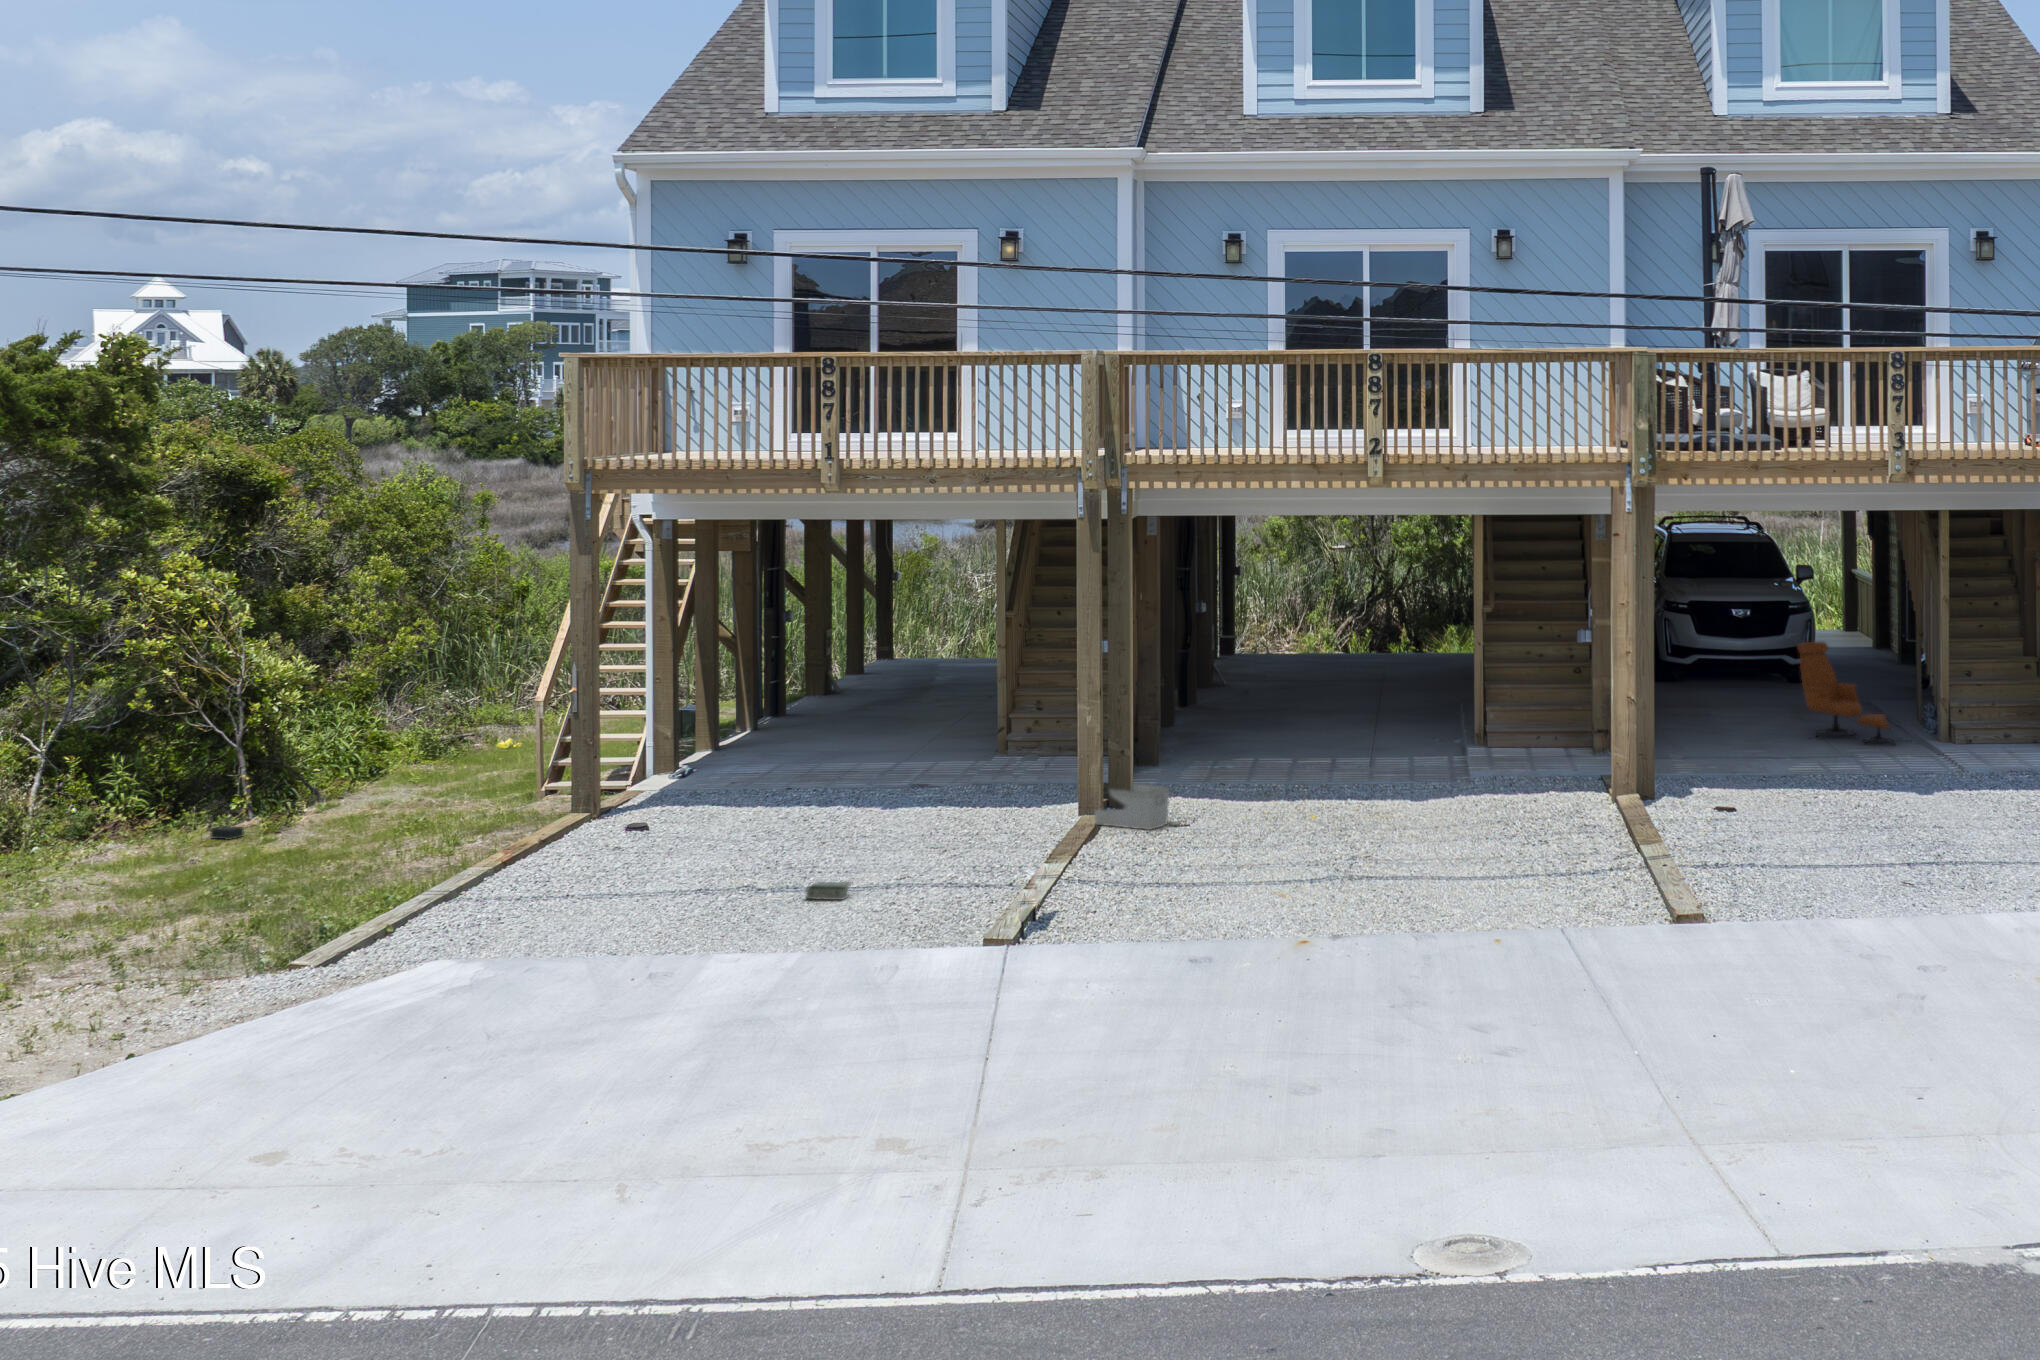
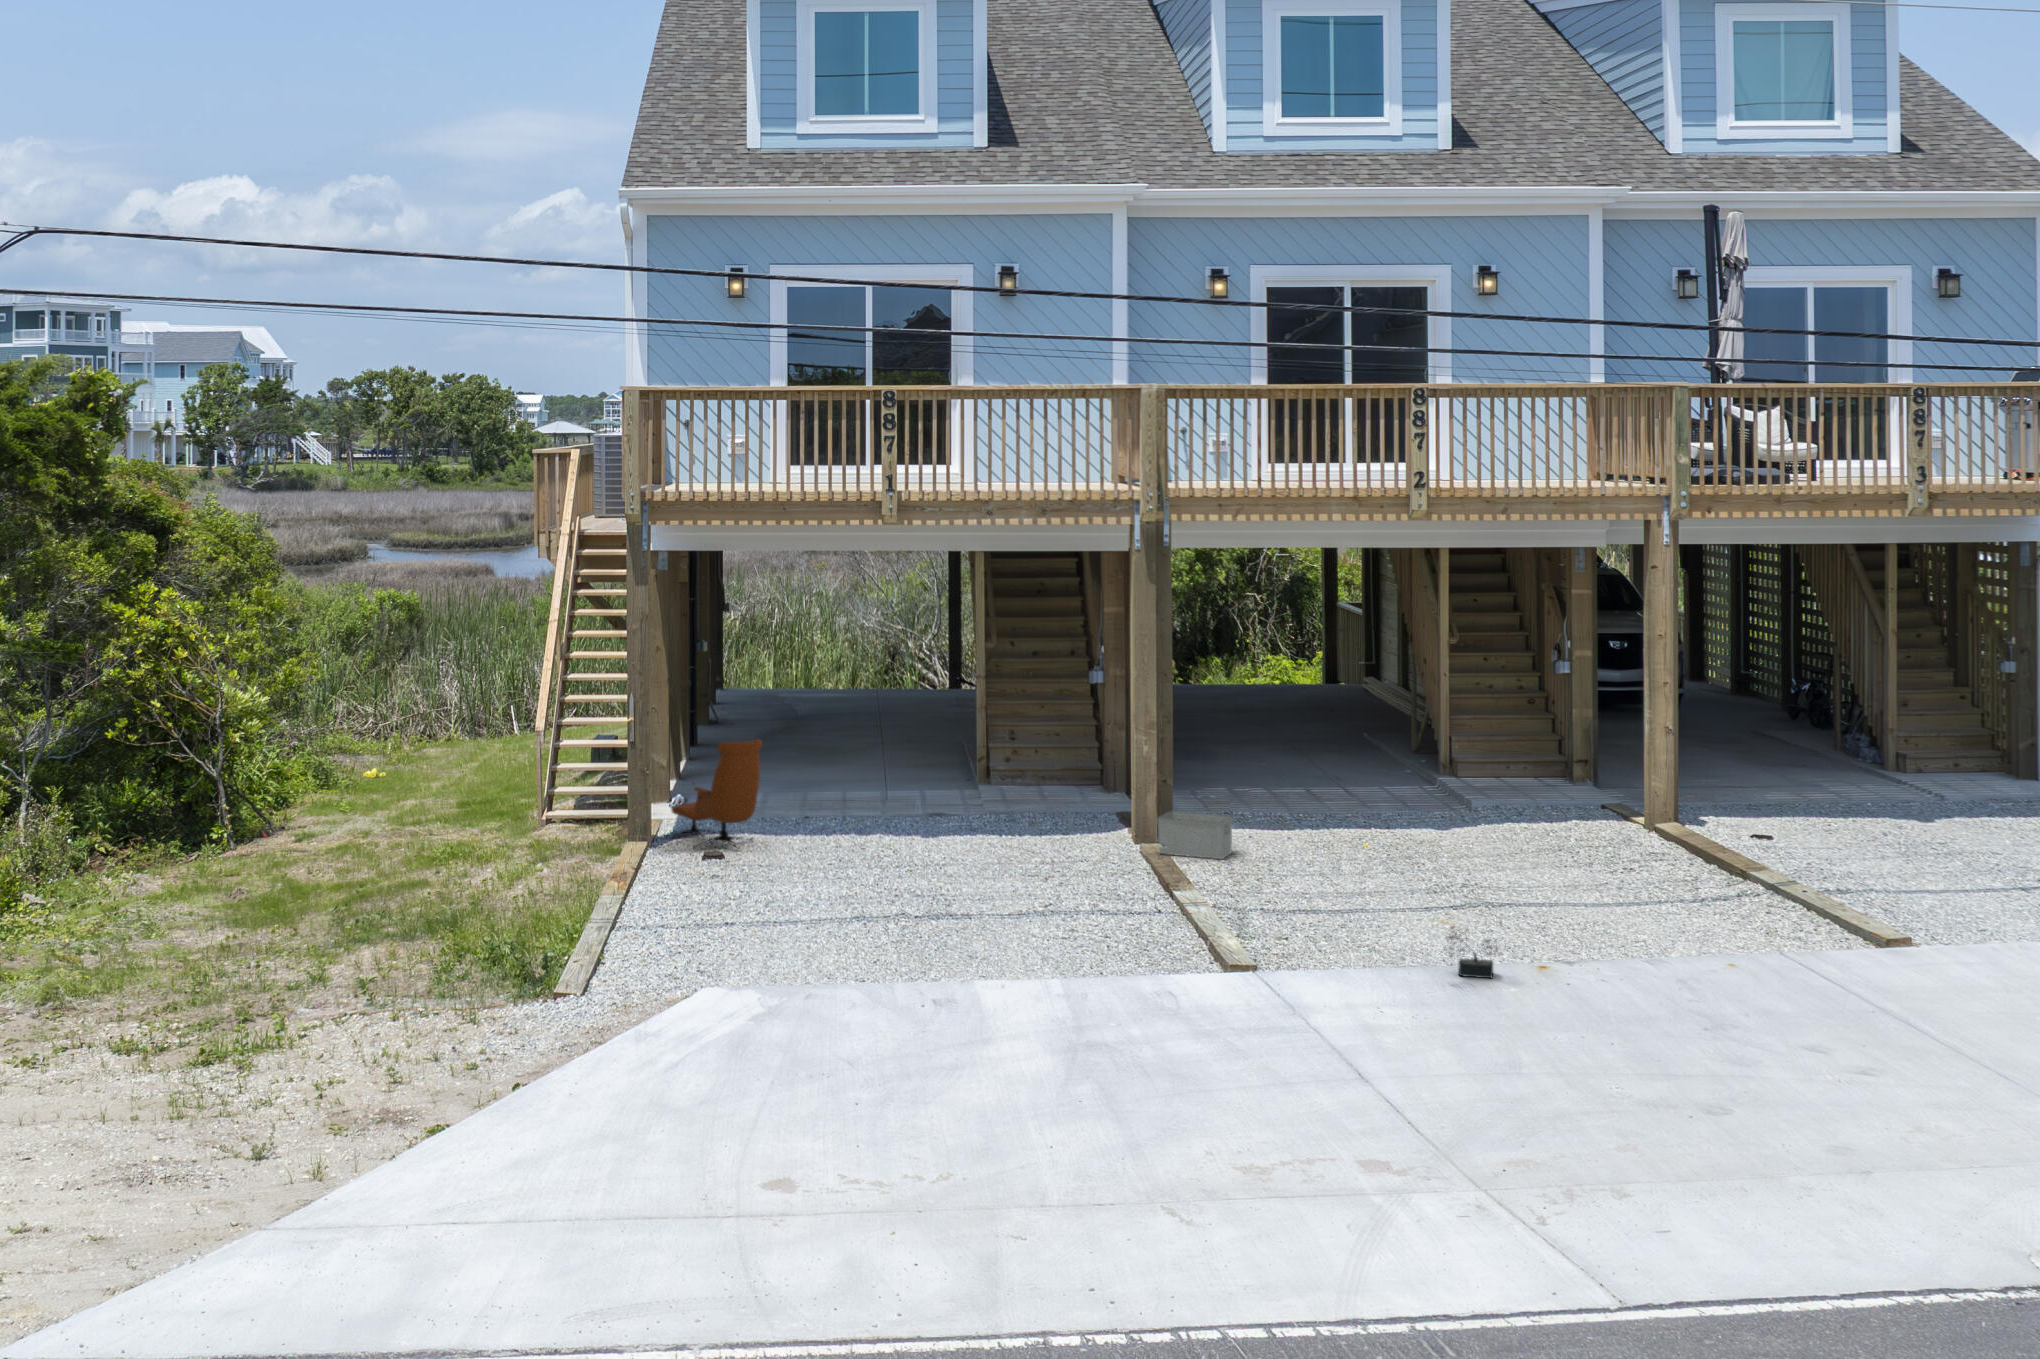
lounge chair: present [1798,642,1892,744] -> present [671,739,762,849]
decorative plant: present [206,806,249,840] -> present [1446,925,1498,978]
toolbox: present [806,882,851,900] -> none [964,915,1004,934]

